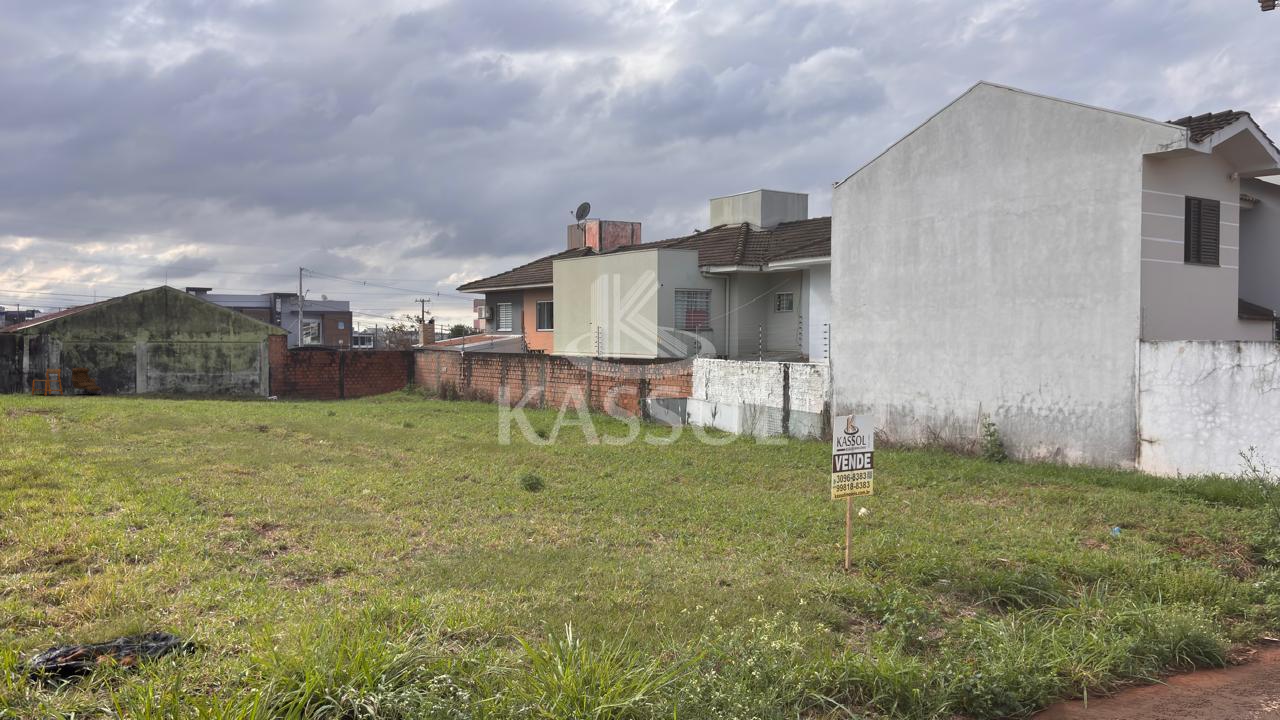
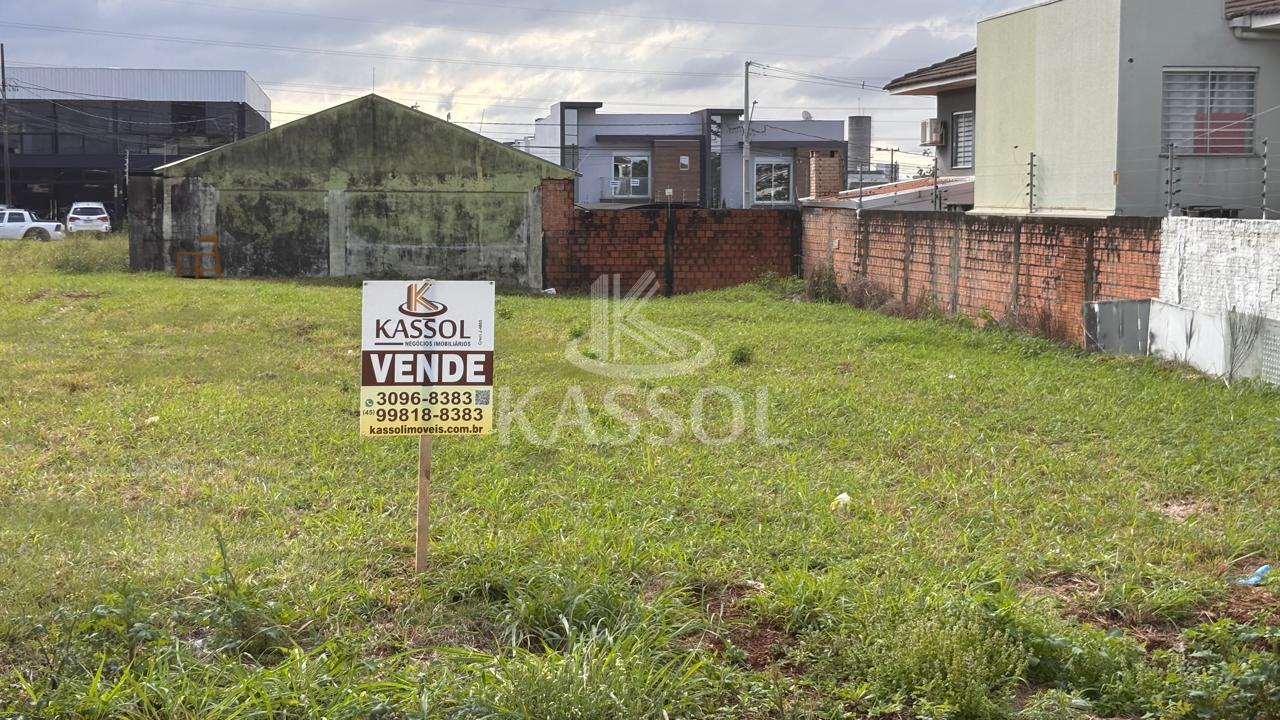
lounge chair: present [72,368,102,394] -> none [234,233,280,280]

